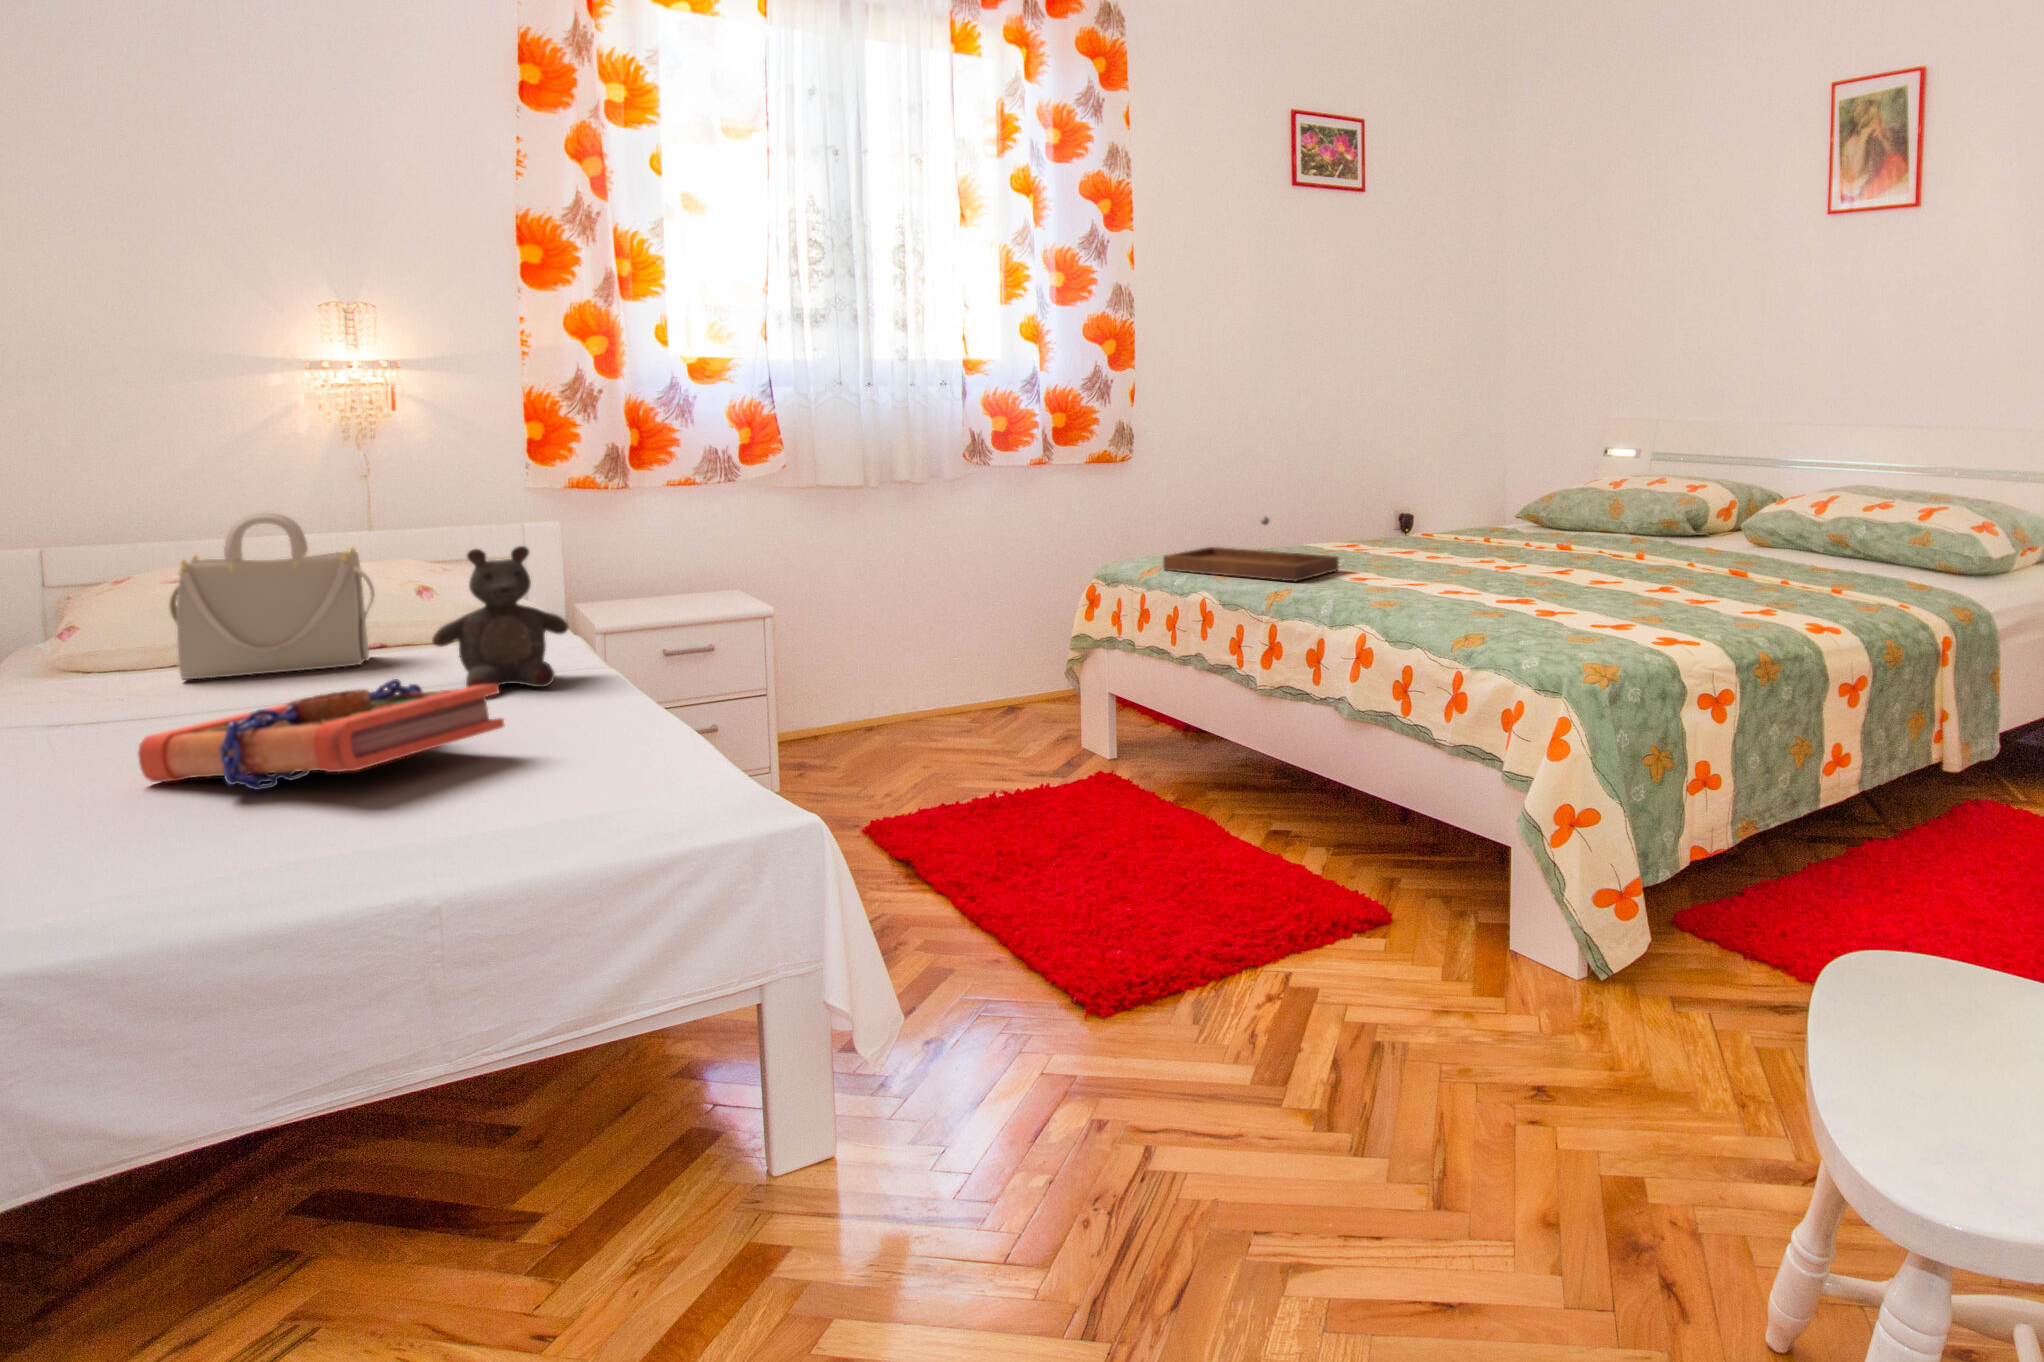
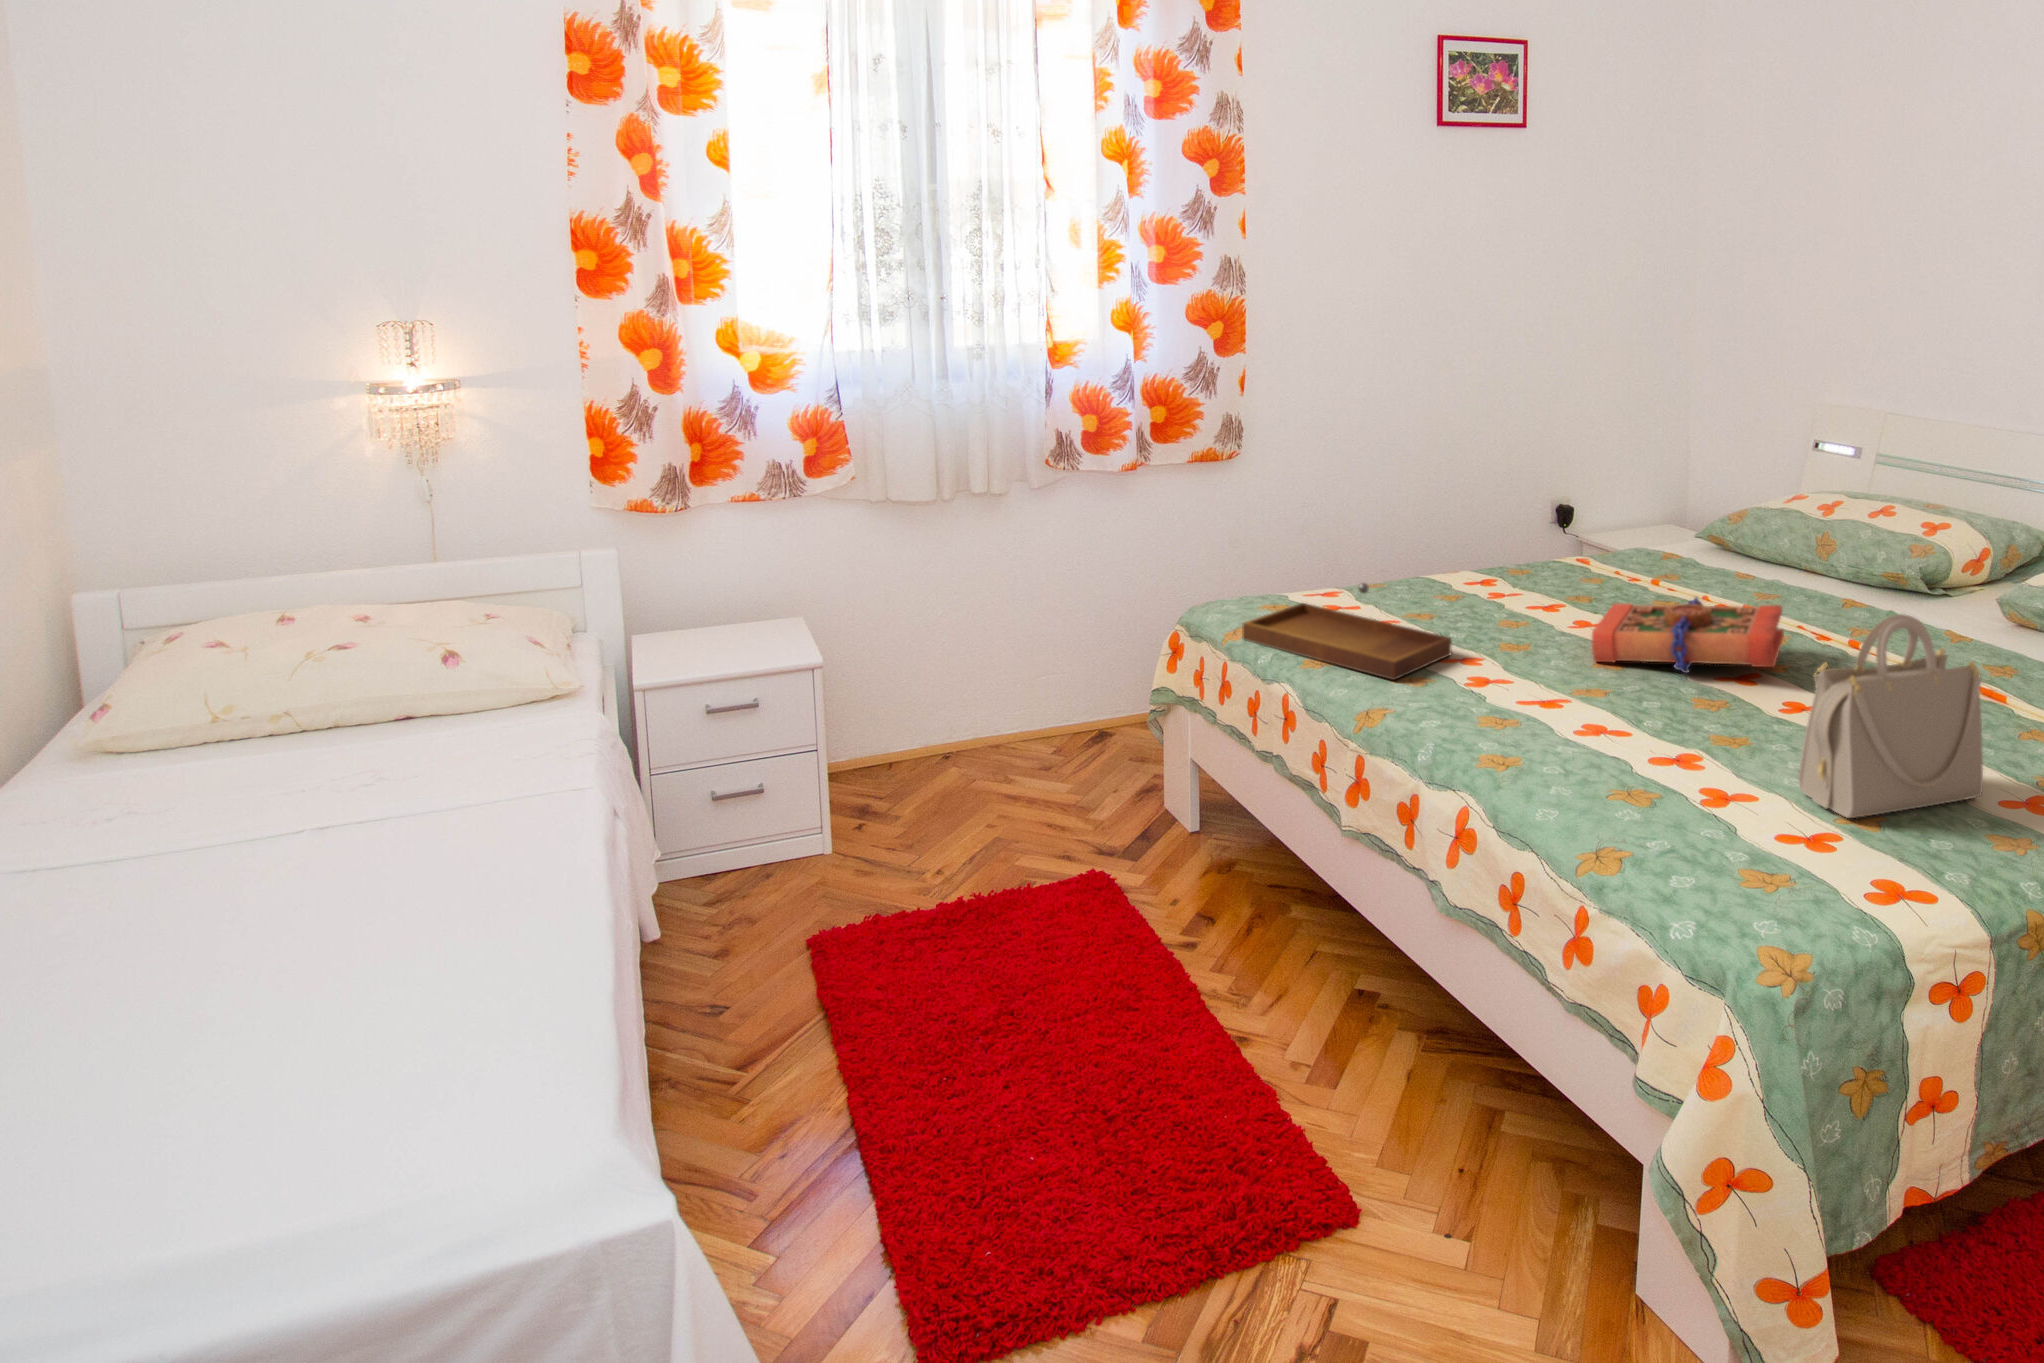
handbag: present [169,513,375,679] -> present [1798,614,1983,818]
stuffed bear: present [432,546,568,687] -> none [413,661,559,840]
book: present [138,679,504,790] -> present [1592,597,1784,673]

